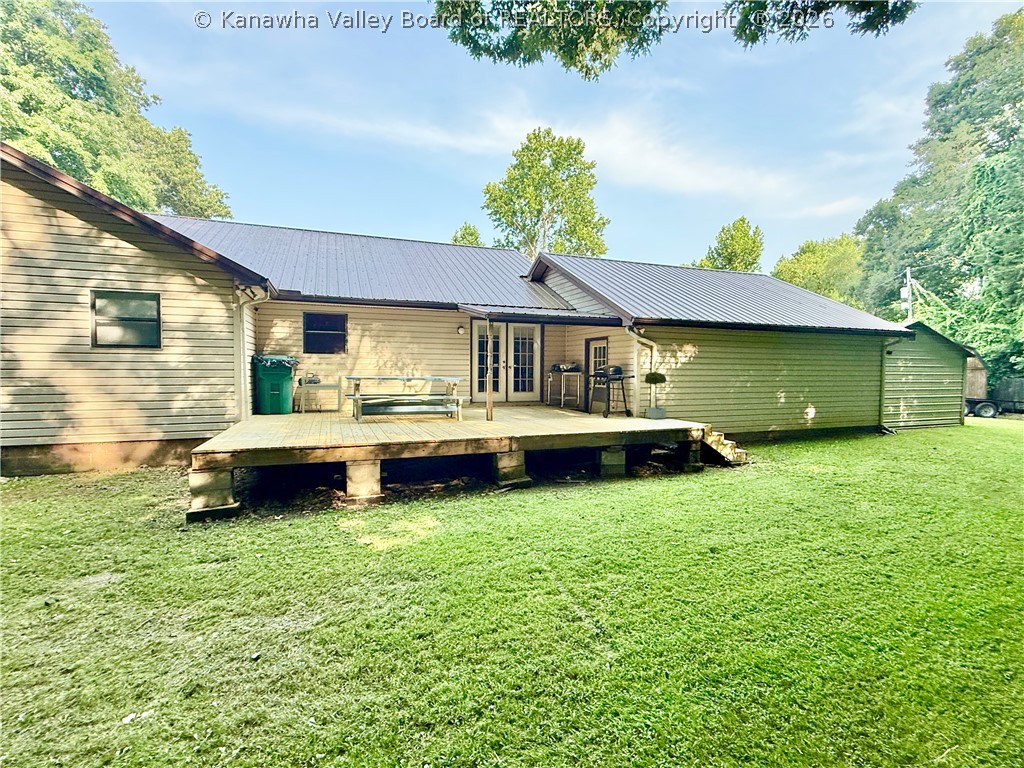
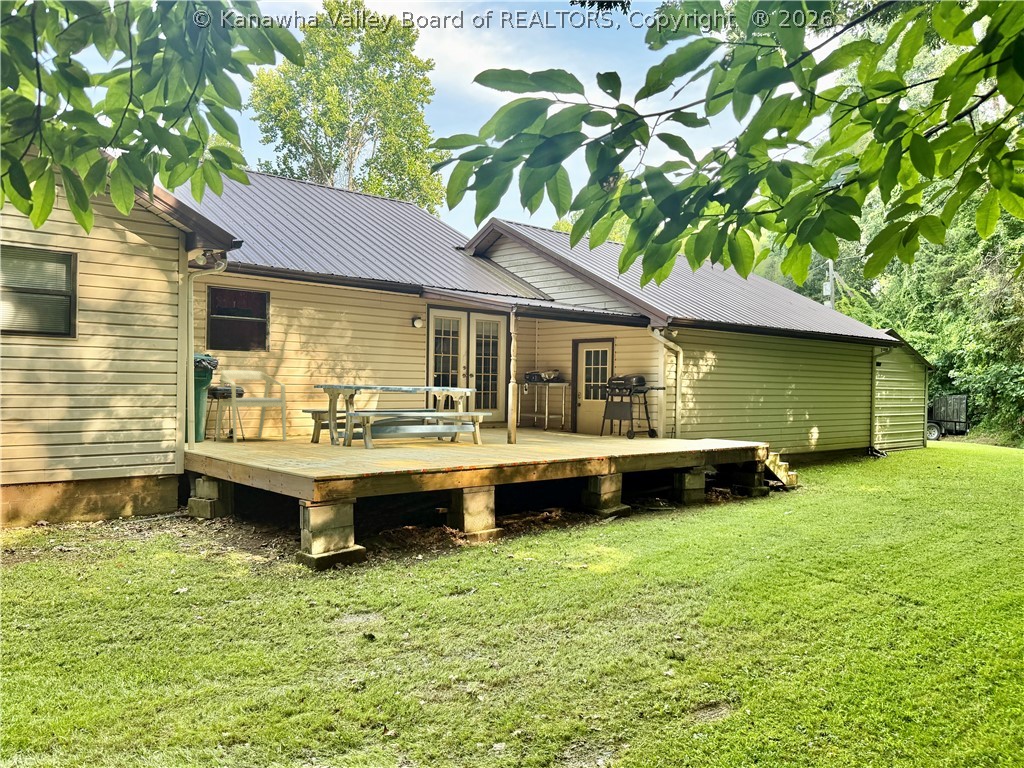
potted tree: present [645,371,667,418] -> none [674,382,700,439]

